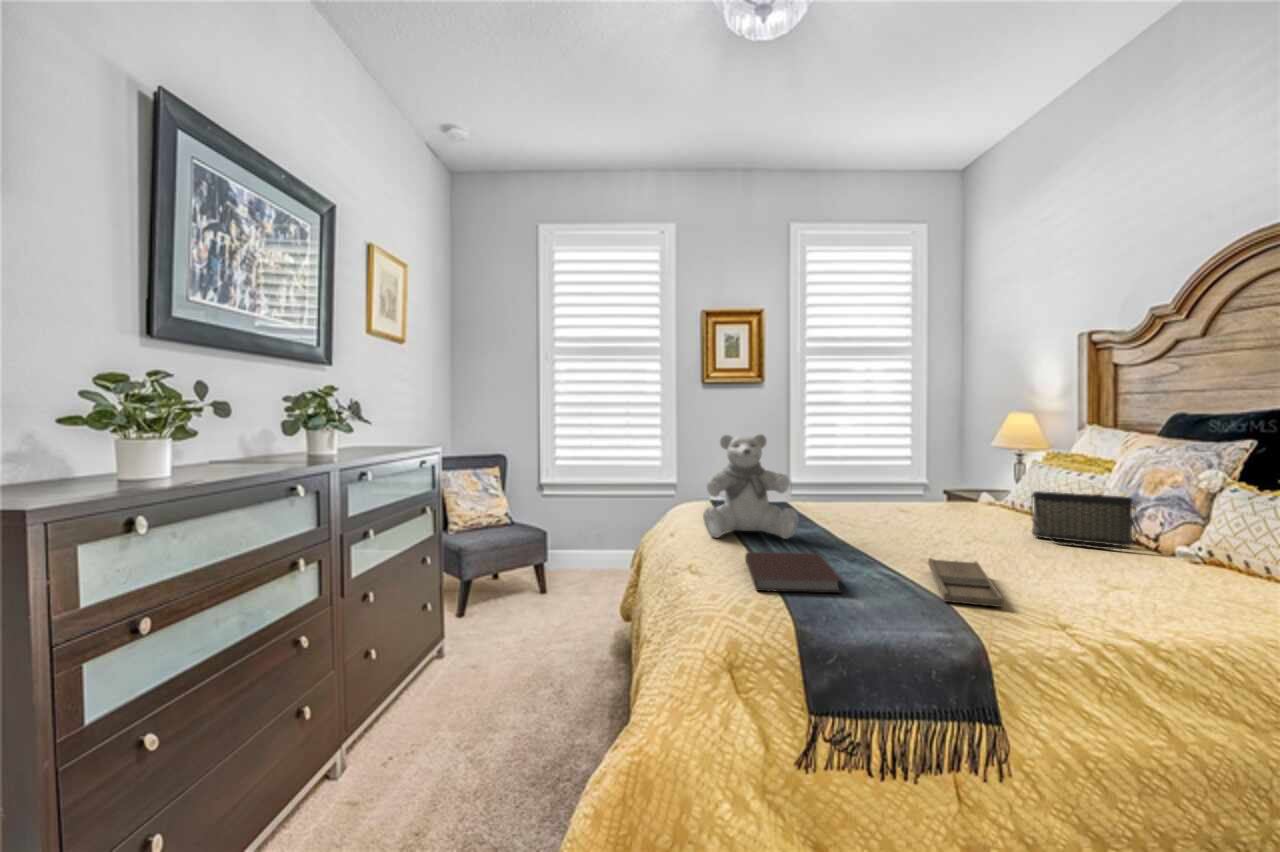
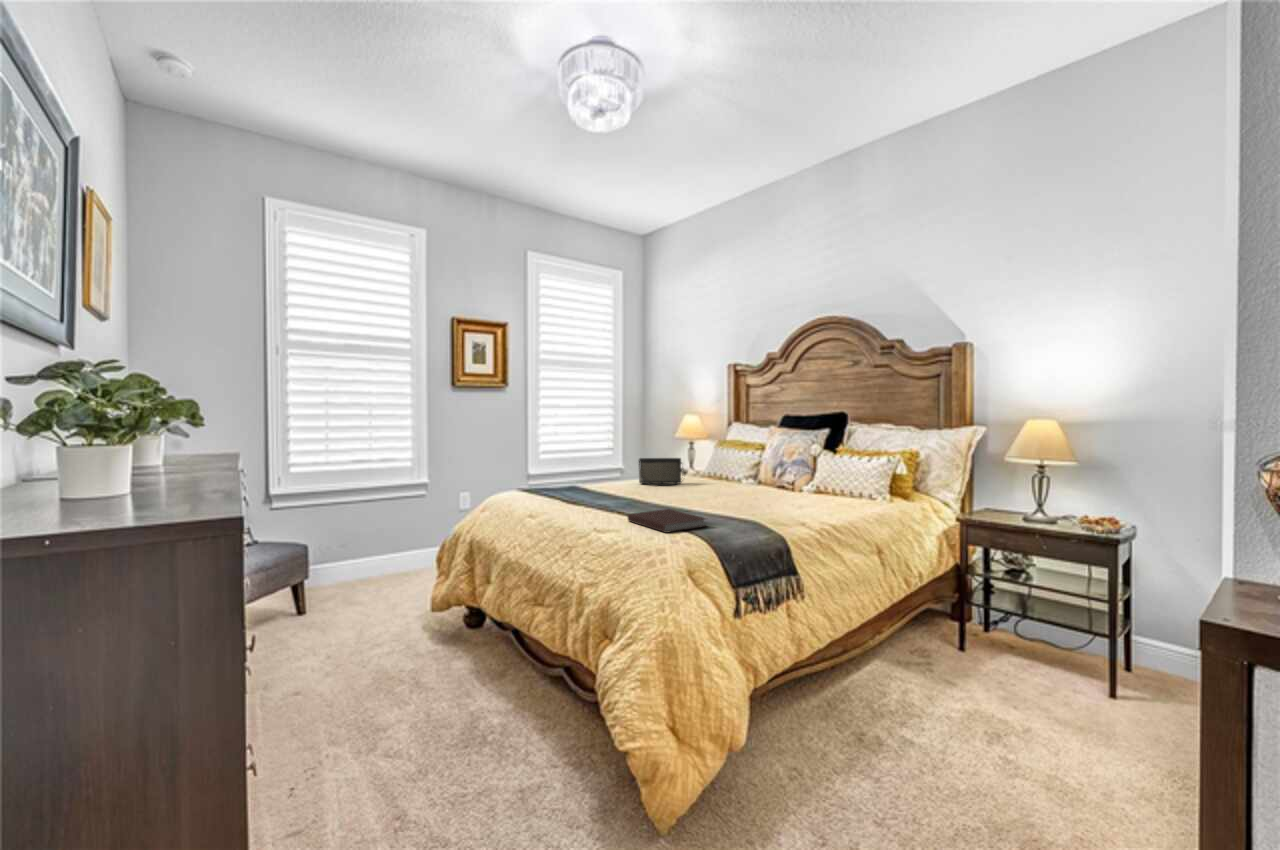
teddy bear: present [703,434,798,539] -> none [568,431,631,512]
handbag: present [1031,491,1142,549] -> present [639,458,684,486]
tray: present [928,558,1003,607] -> none [724,502,779,522]

